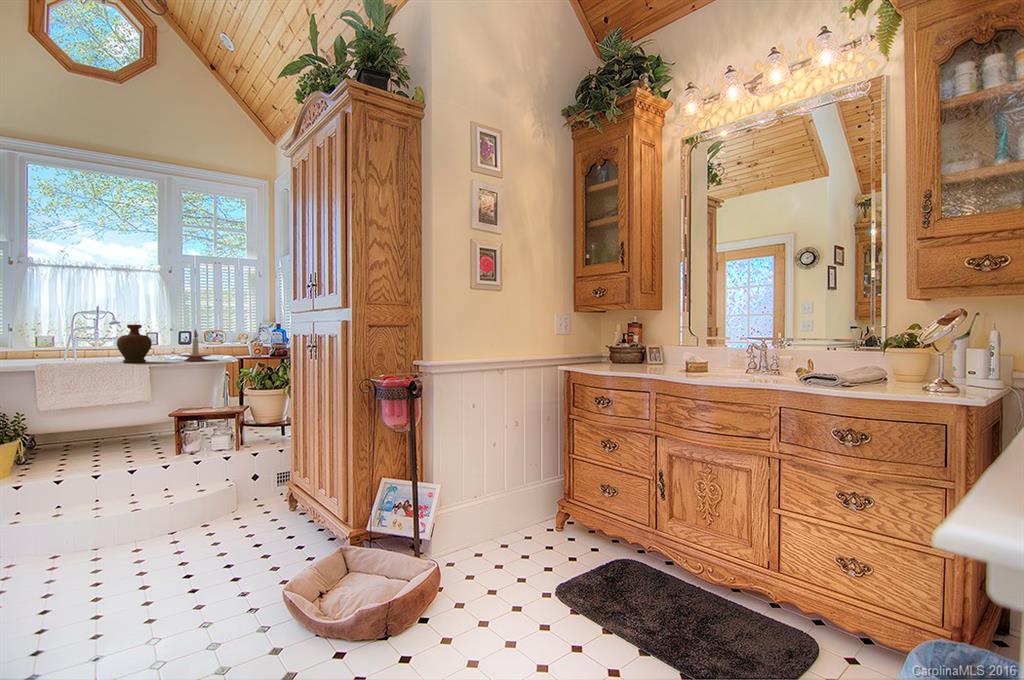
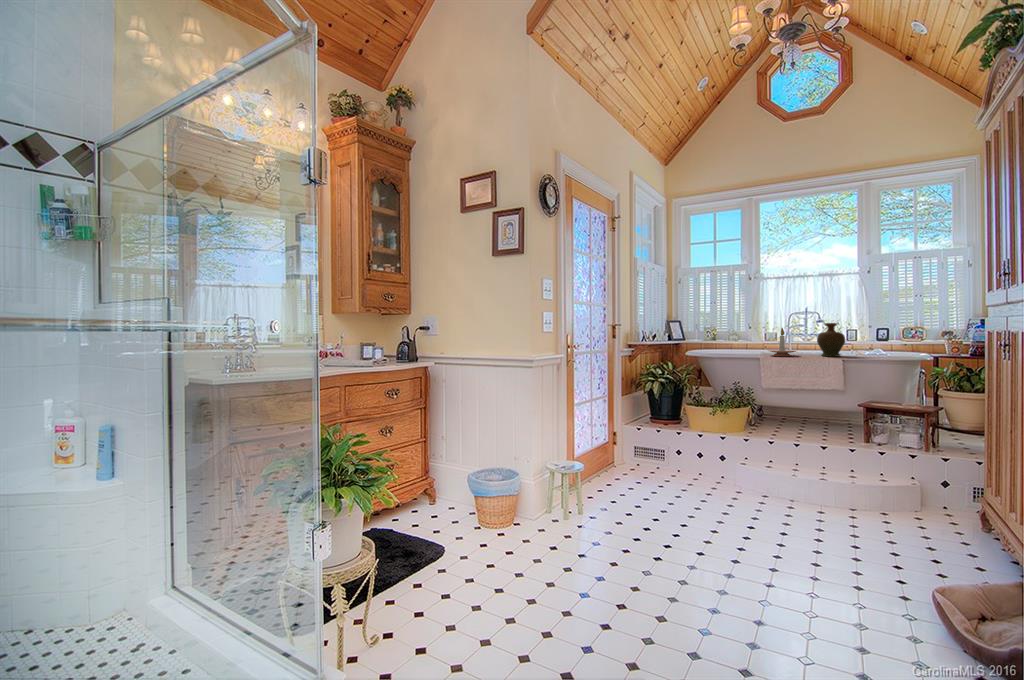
candle holder: present [179,330,211,361] -> present [768,328,796,356]

